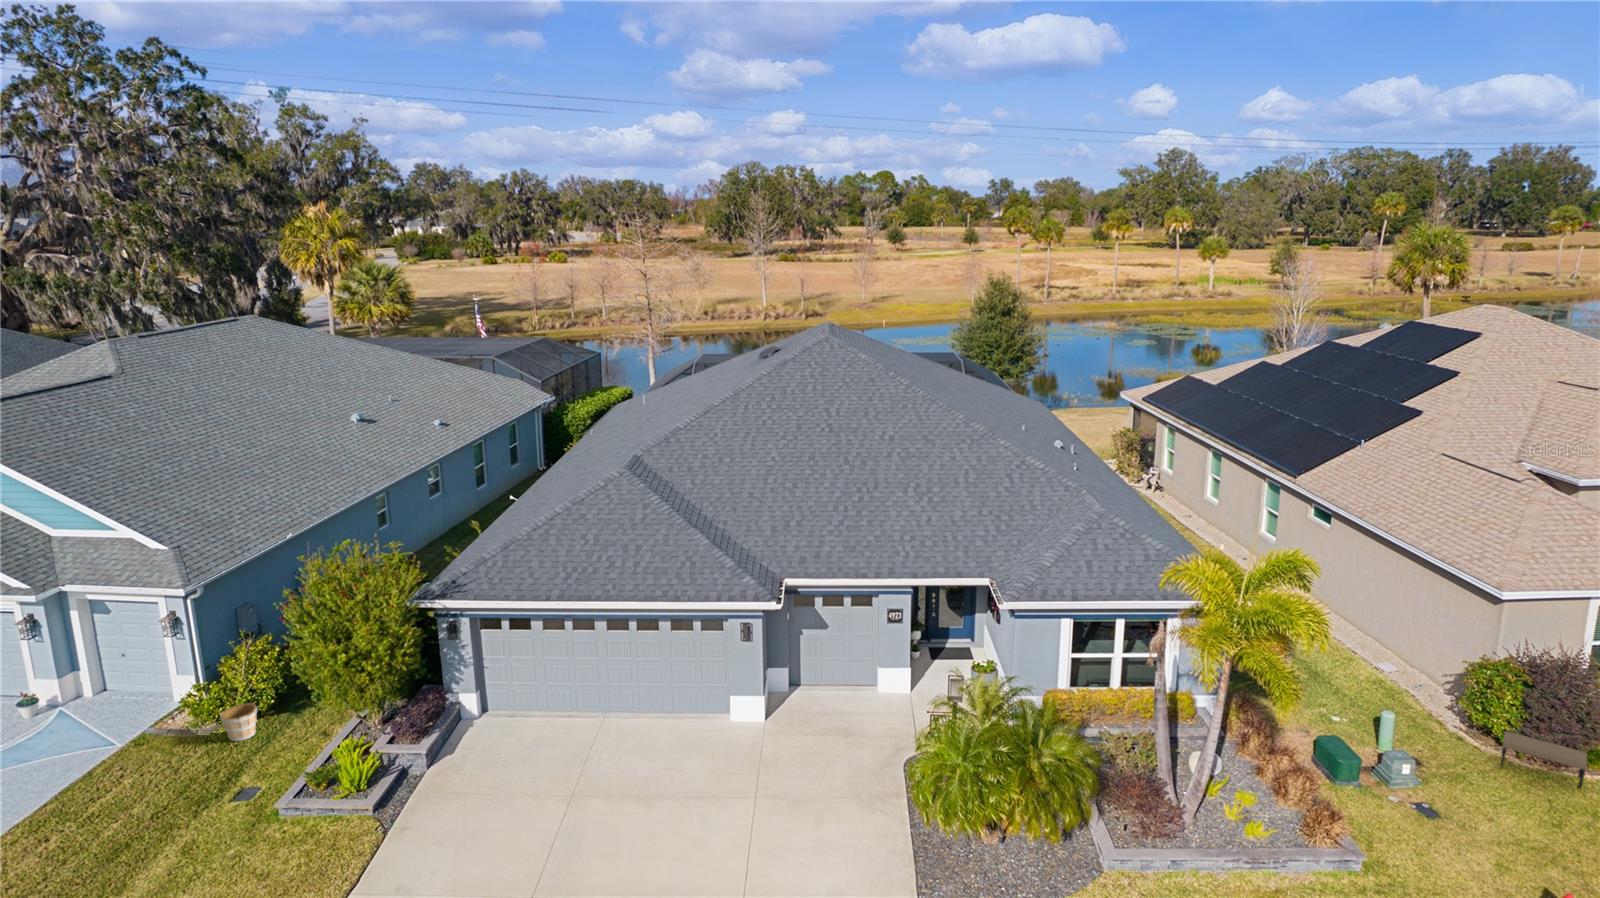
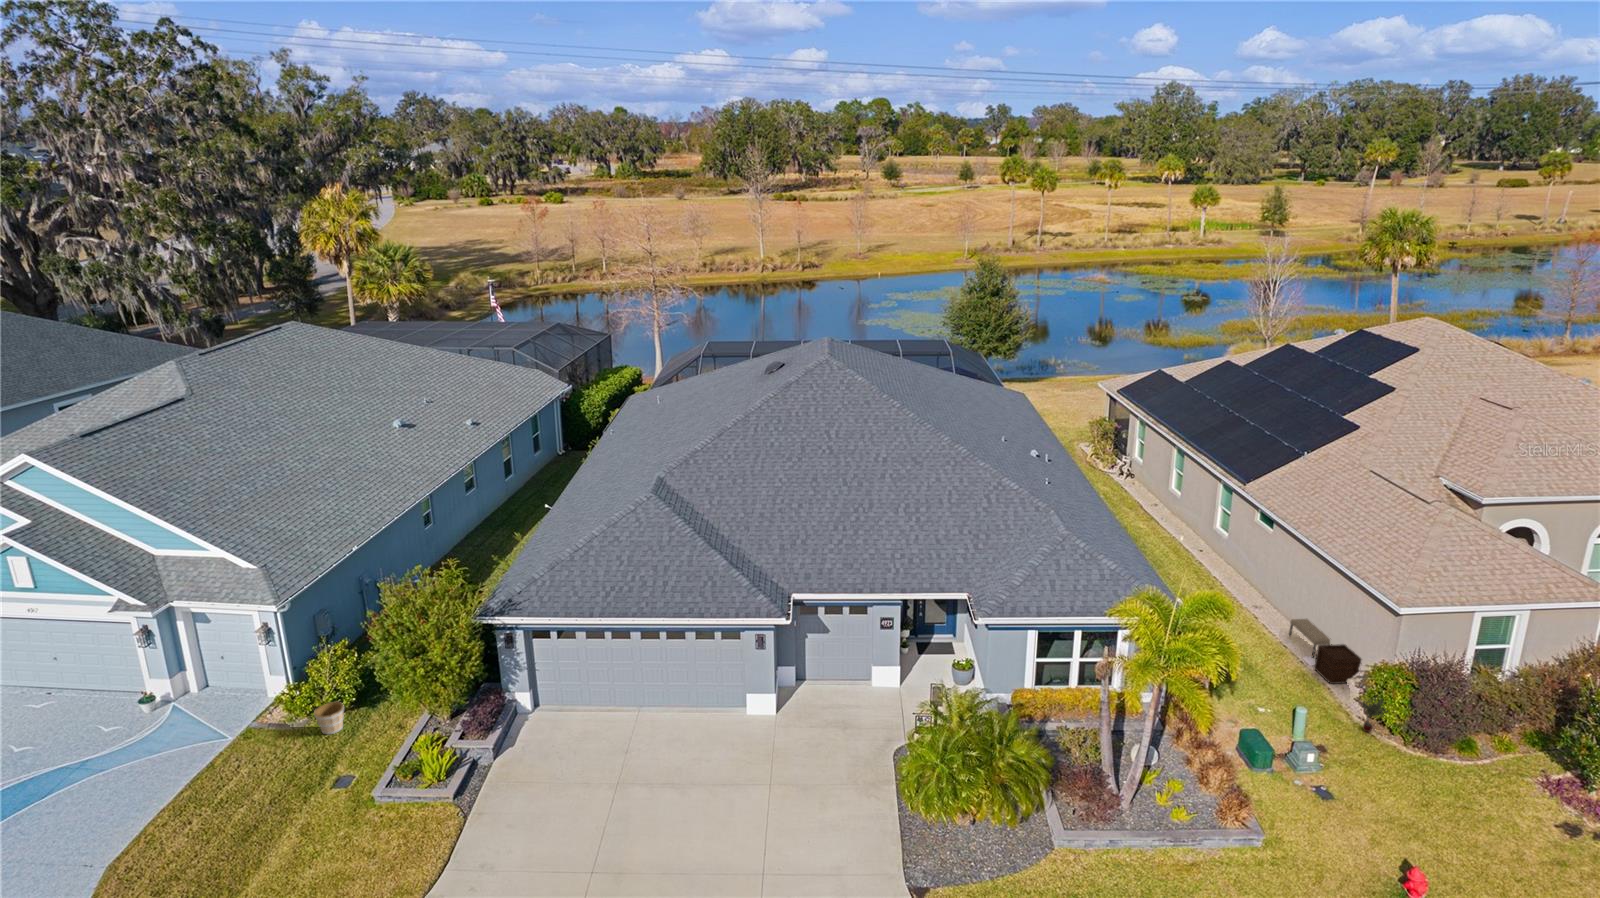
wooden crate: none [1392,645,1451,690] -> present [1314,644,1361,684]
potted tree: none [1458,696,1494,742] -> present [1362,698,1388,732]
bench: present [1500,732,1588,788] -> present [1289,619,1332,657]

